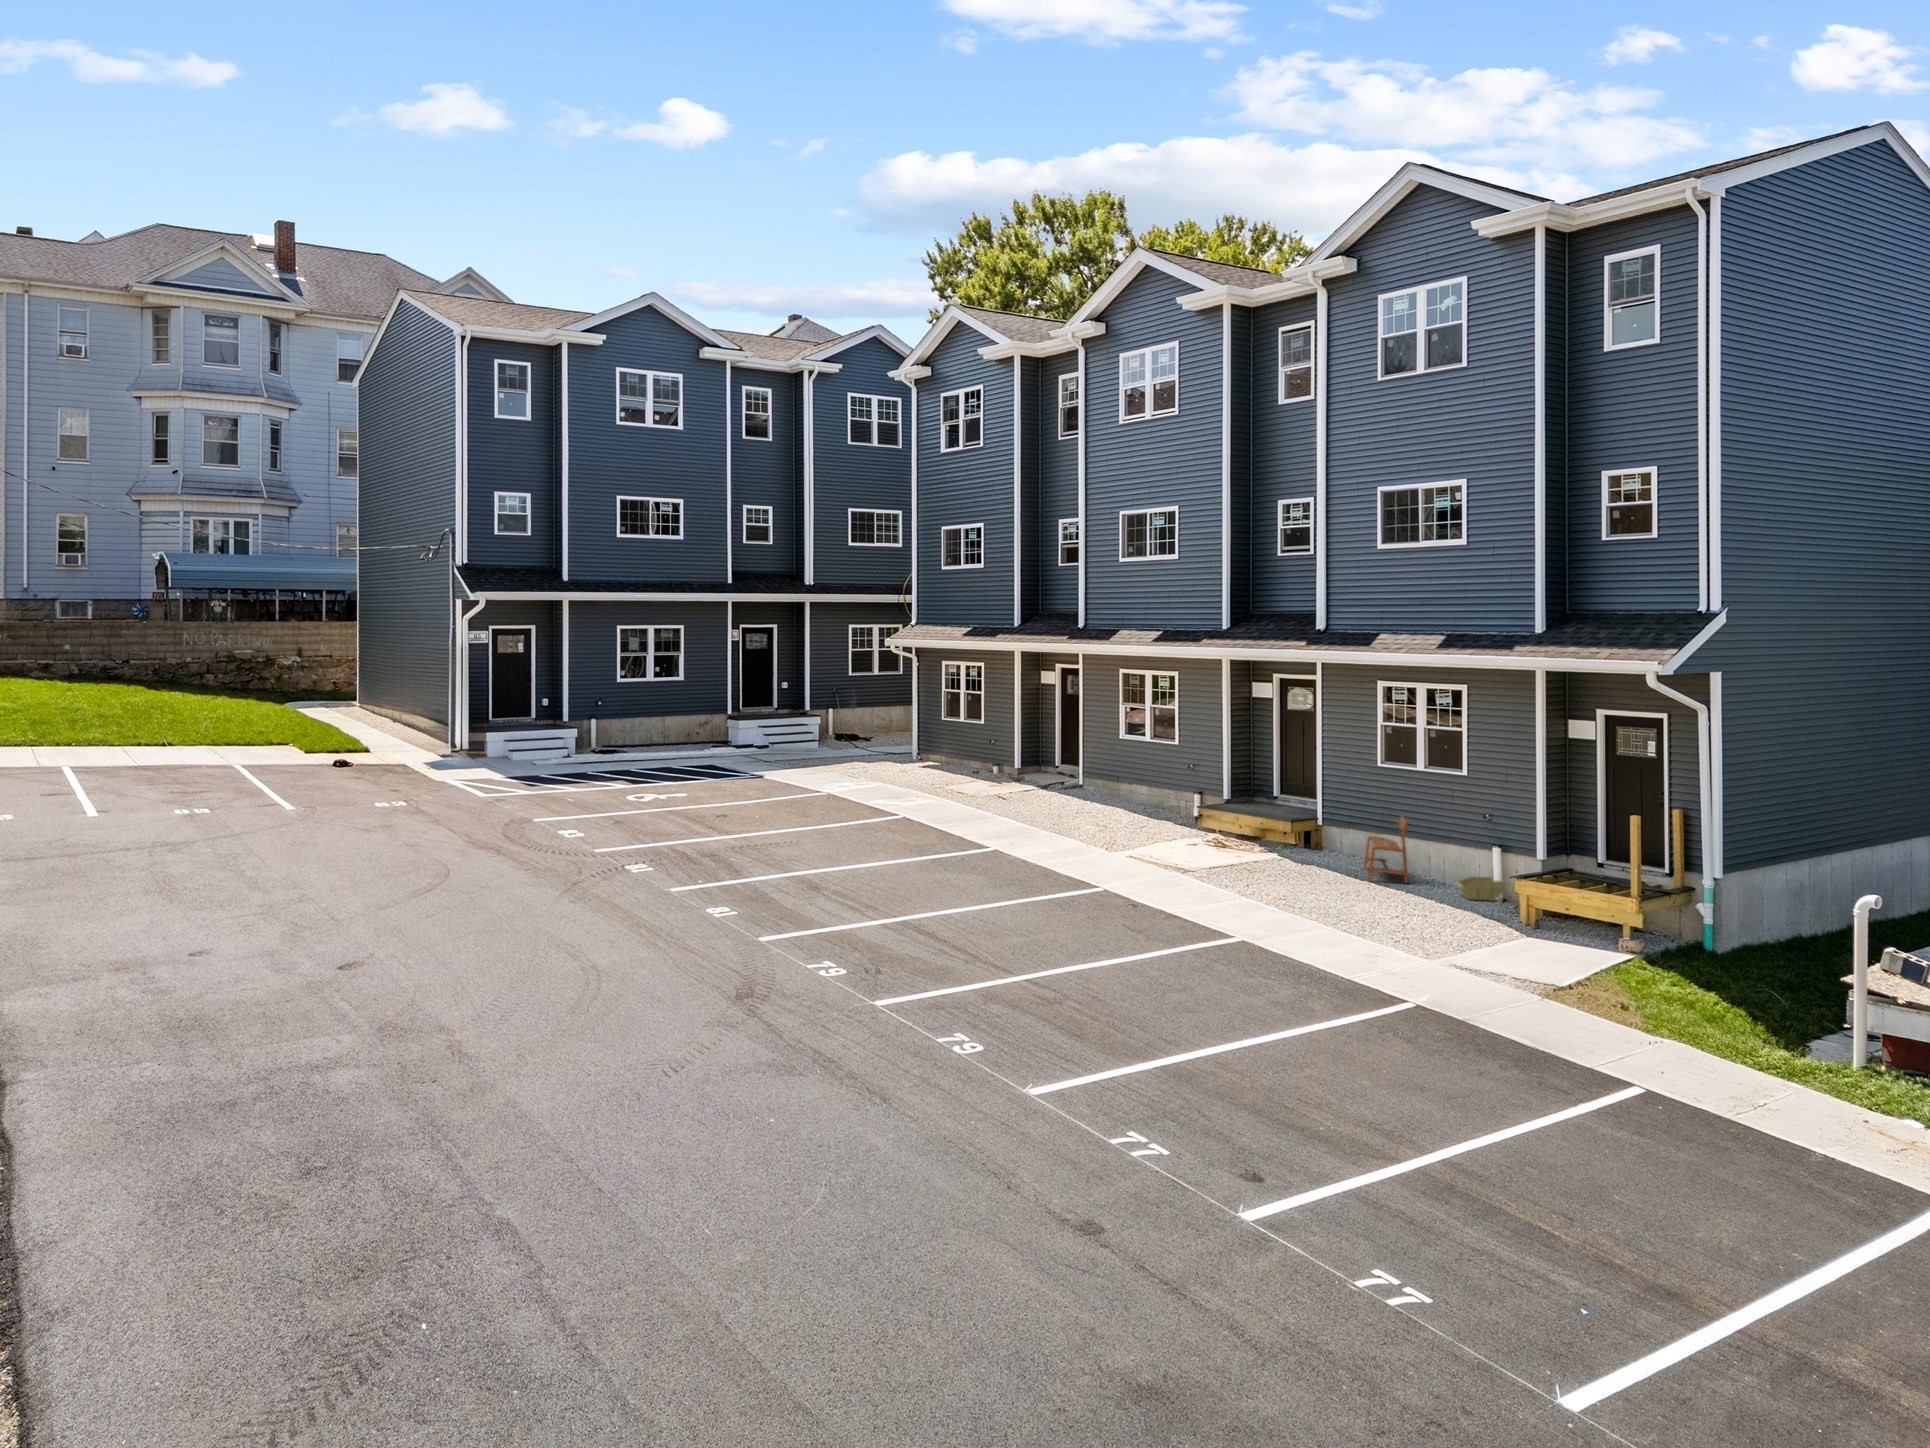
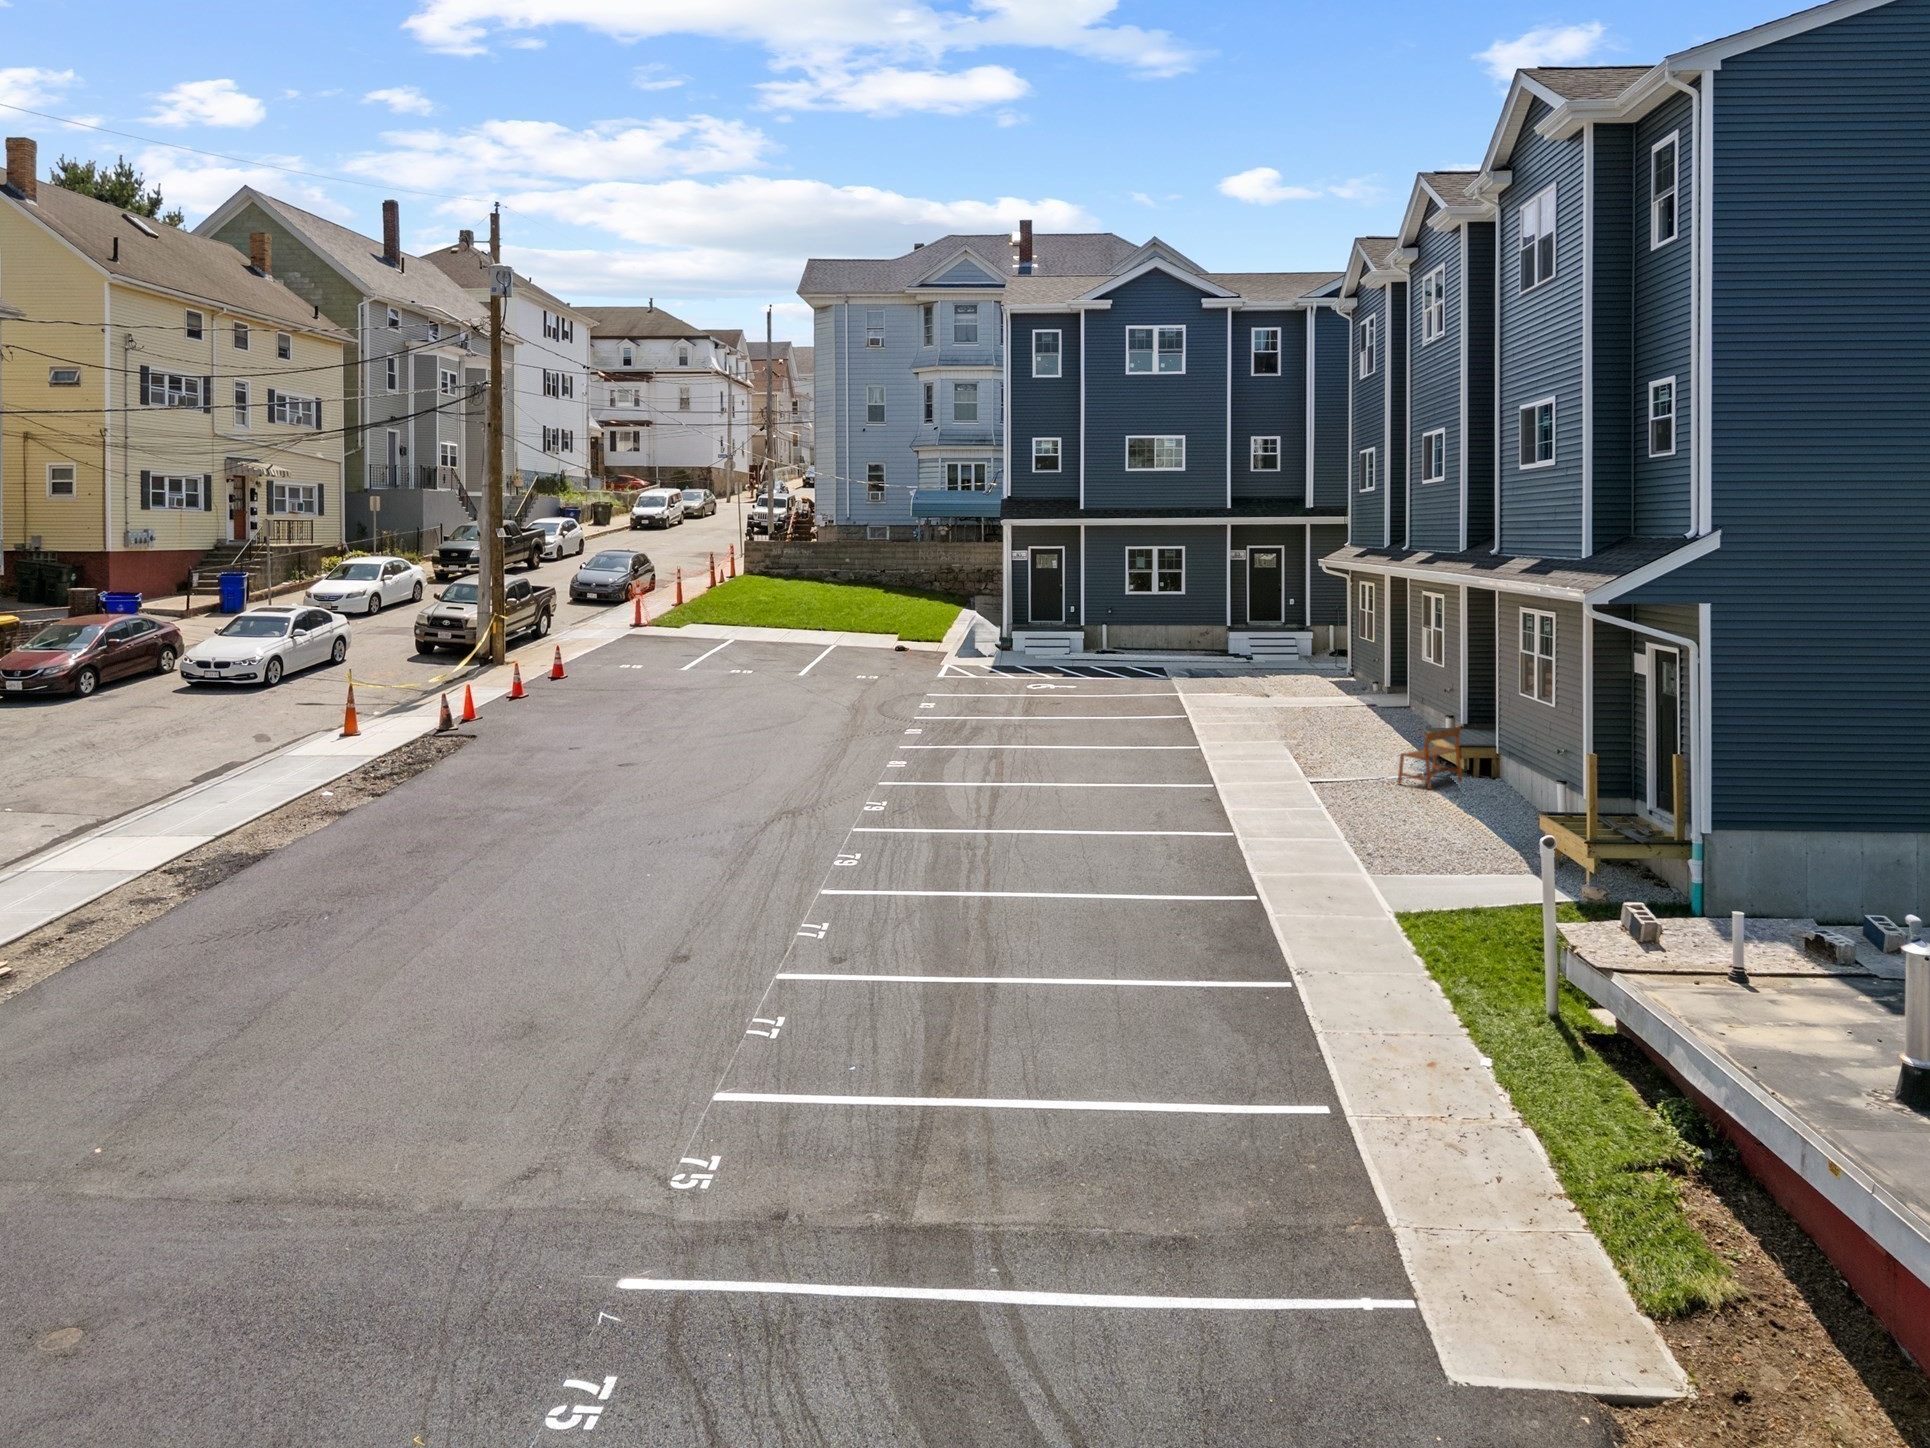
storage bin: present [1456,876,1505,901] -> none [1434,785,1480,809]

